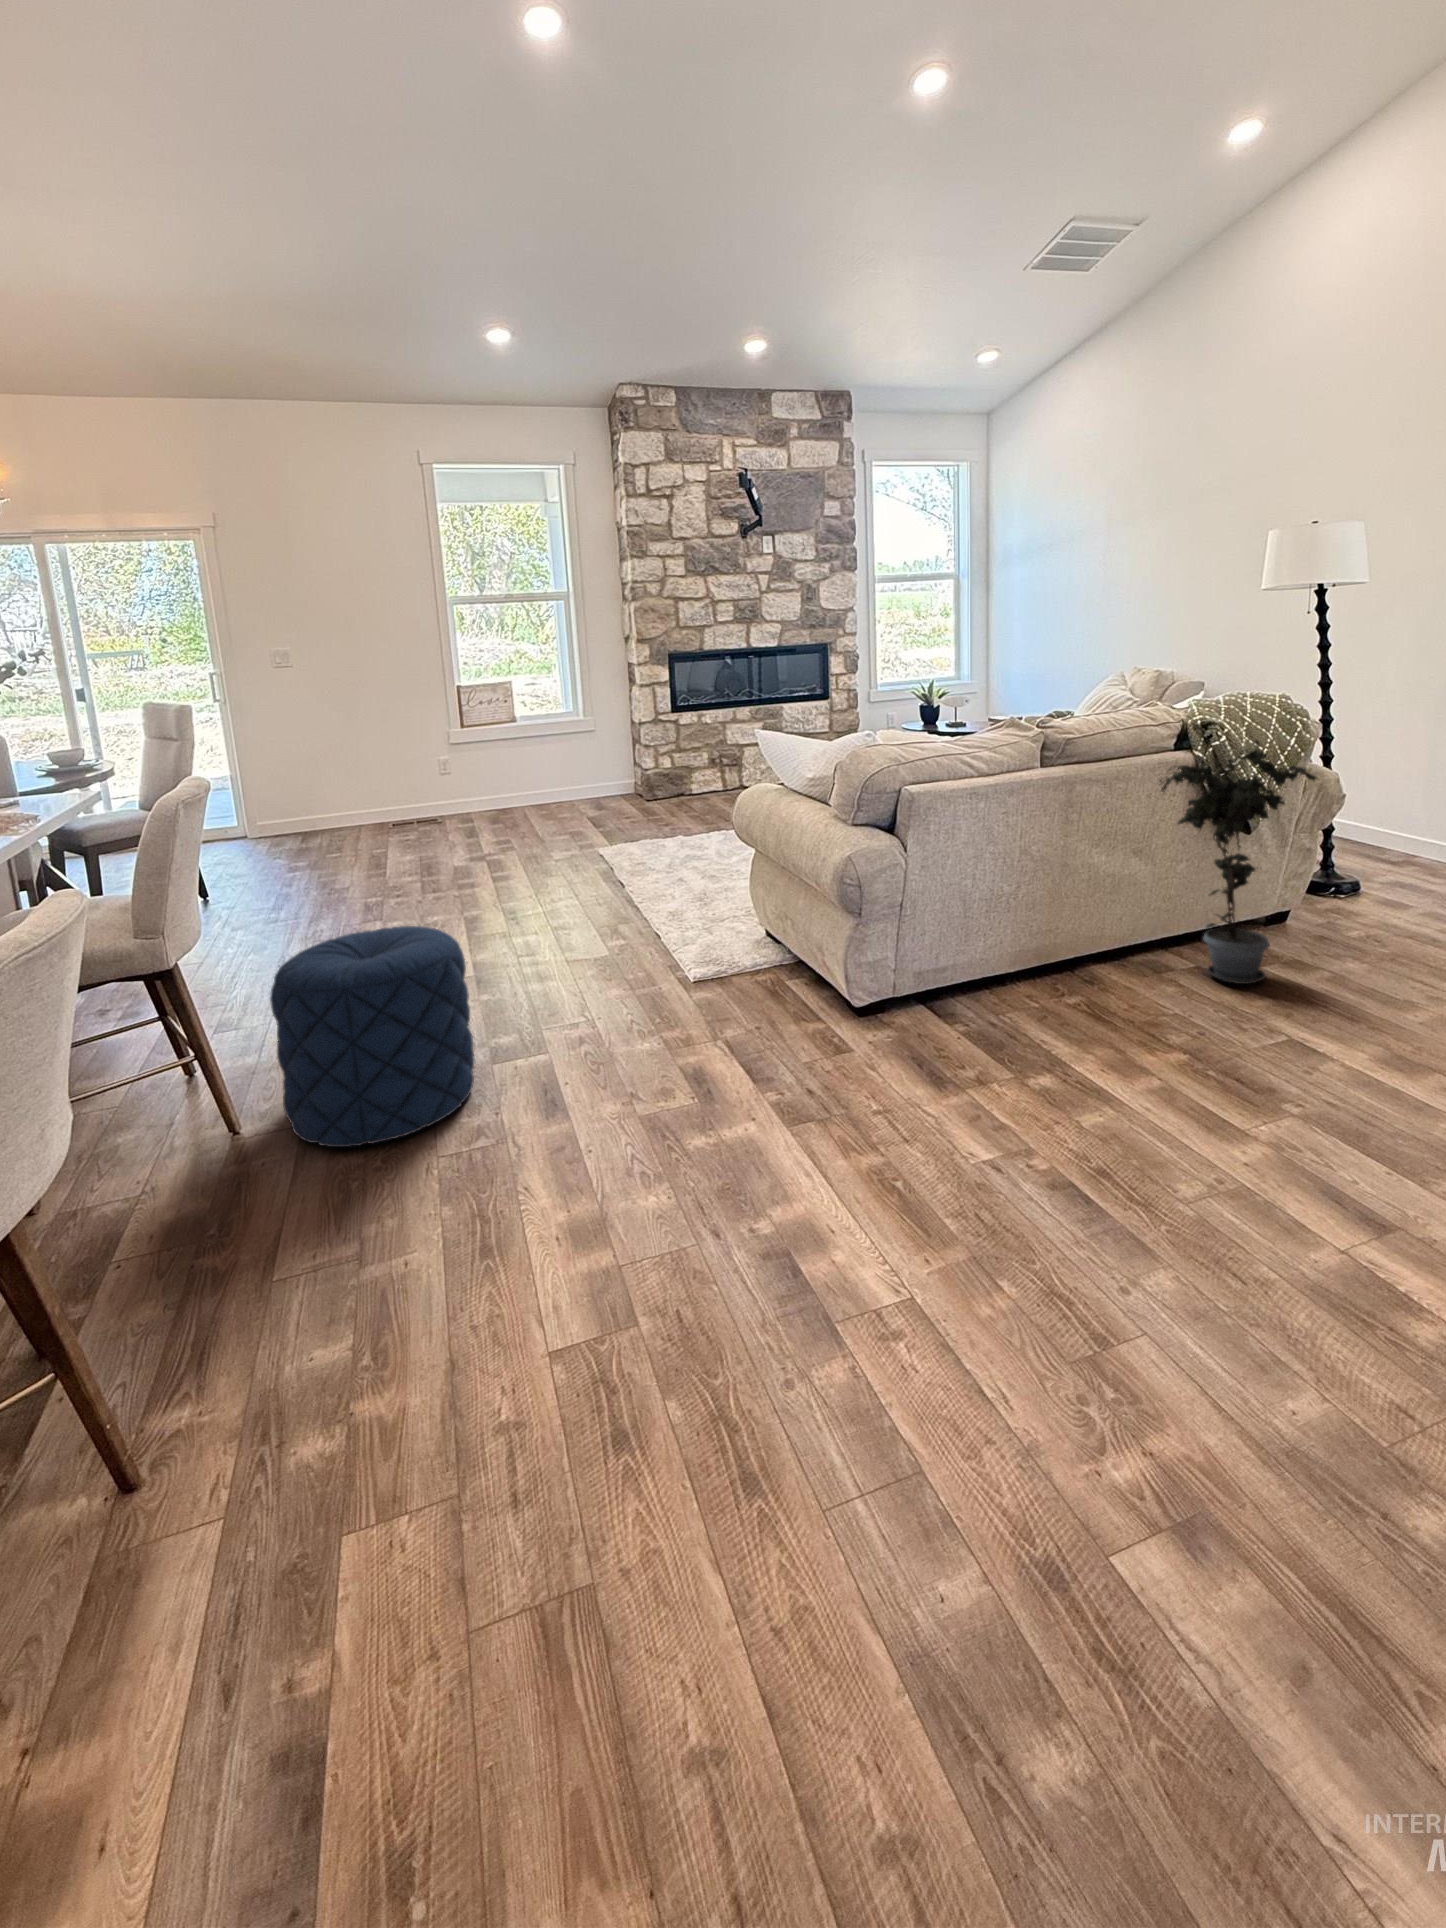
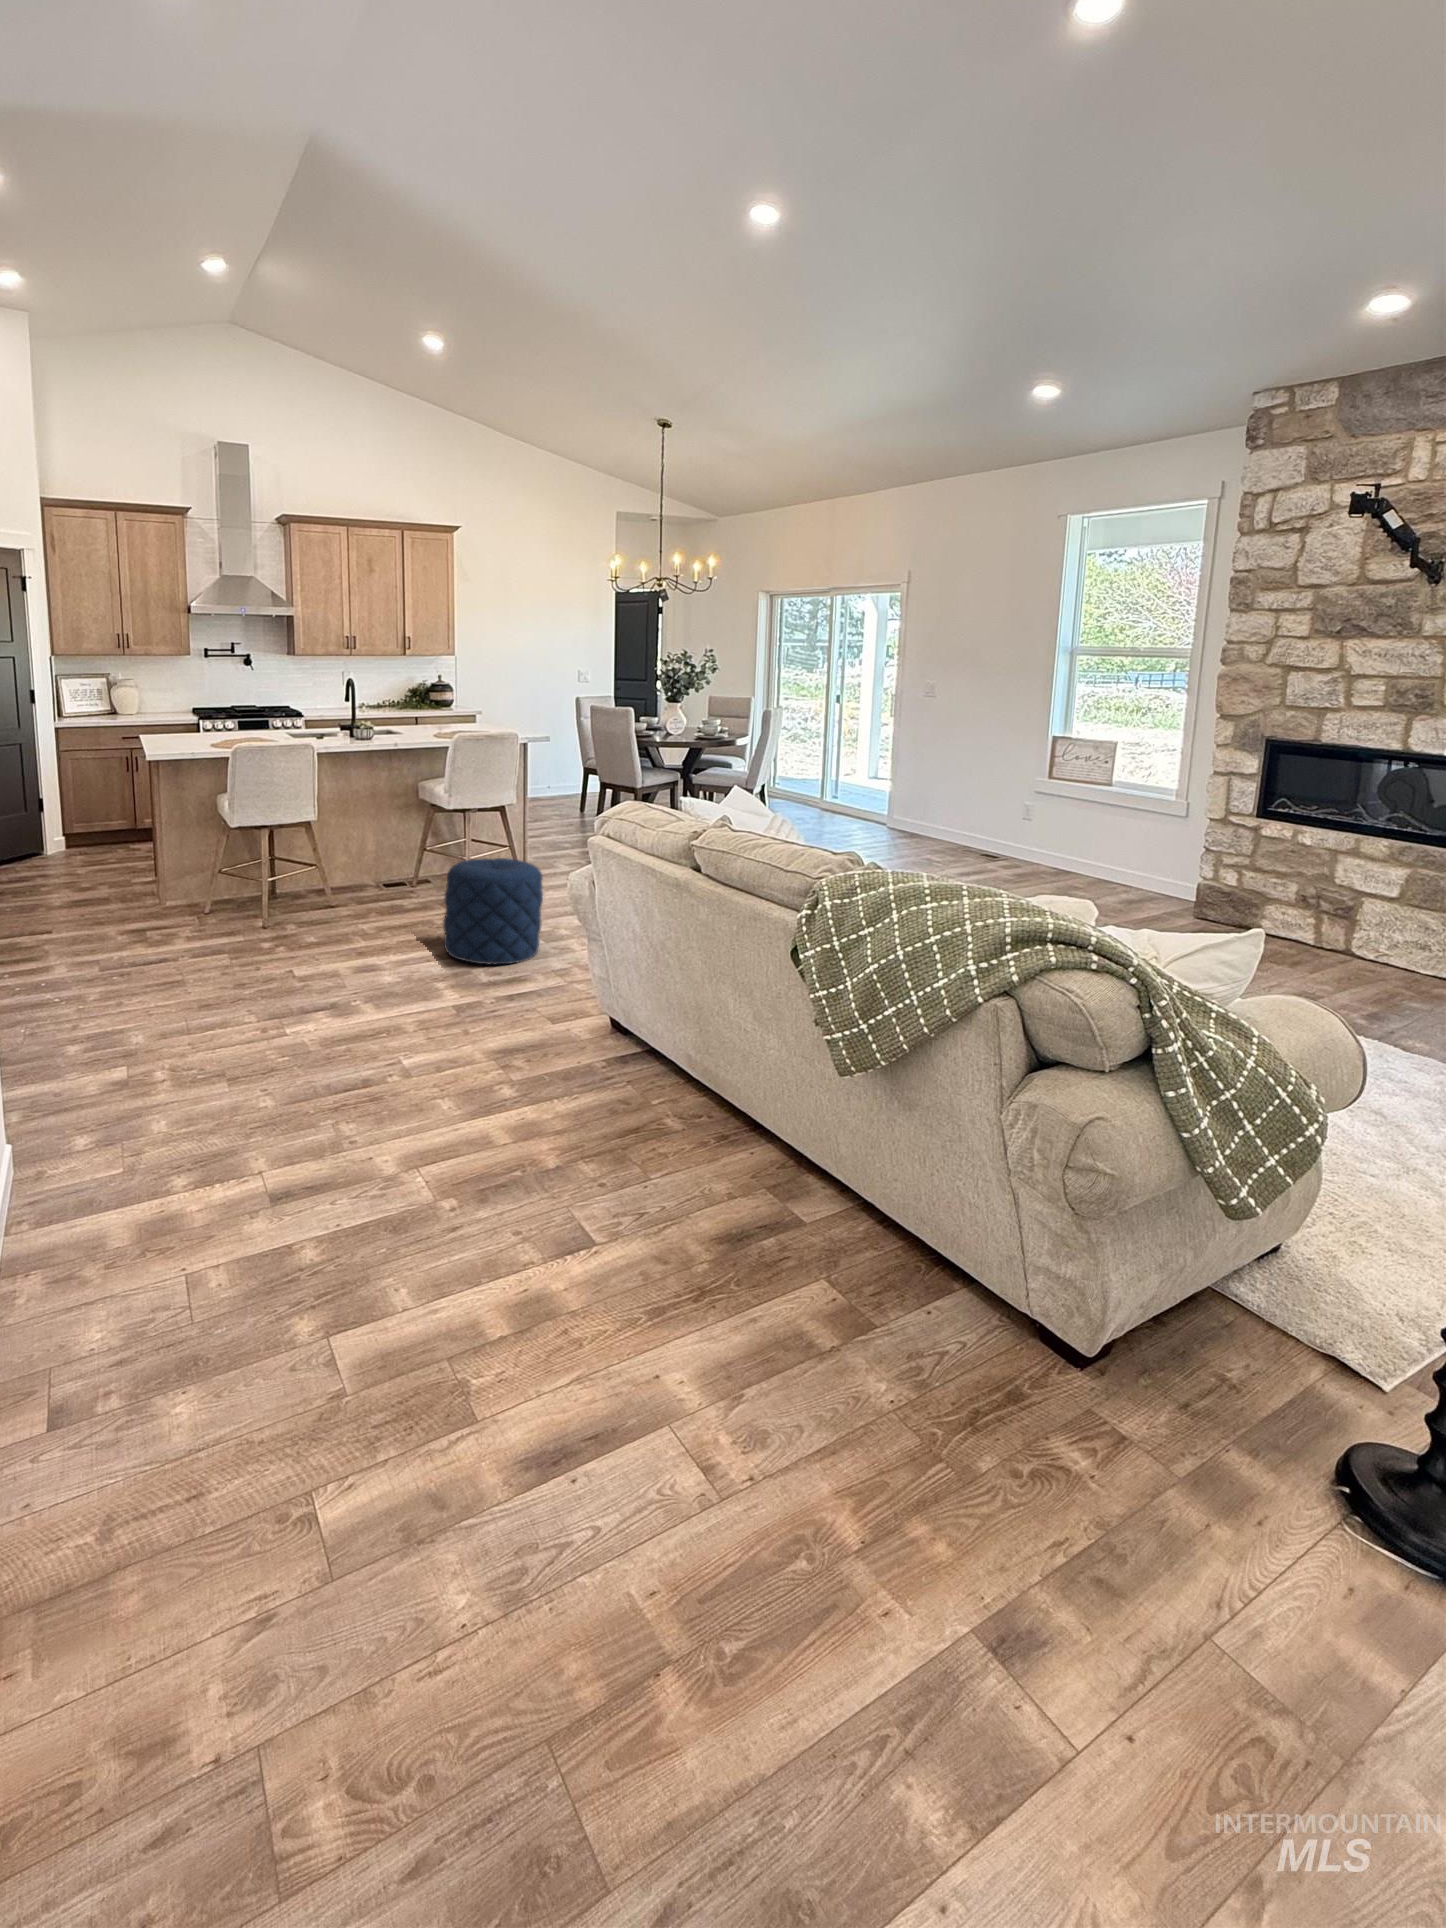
potted plant: present [1160,740,1317,984] -> none [764,958,898,1253]

